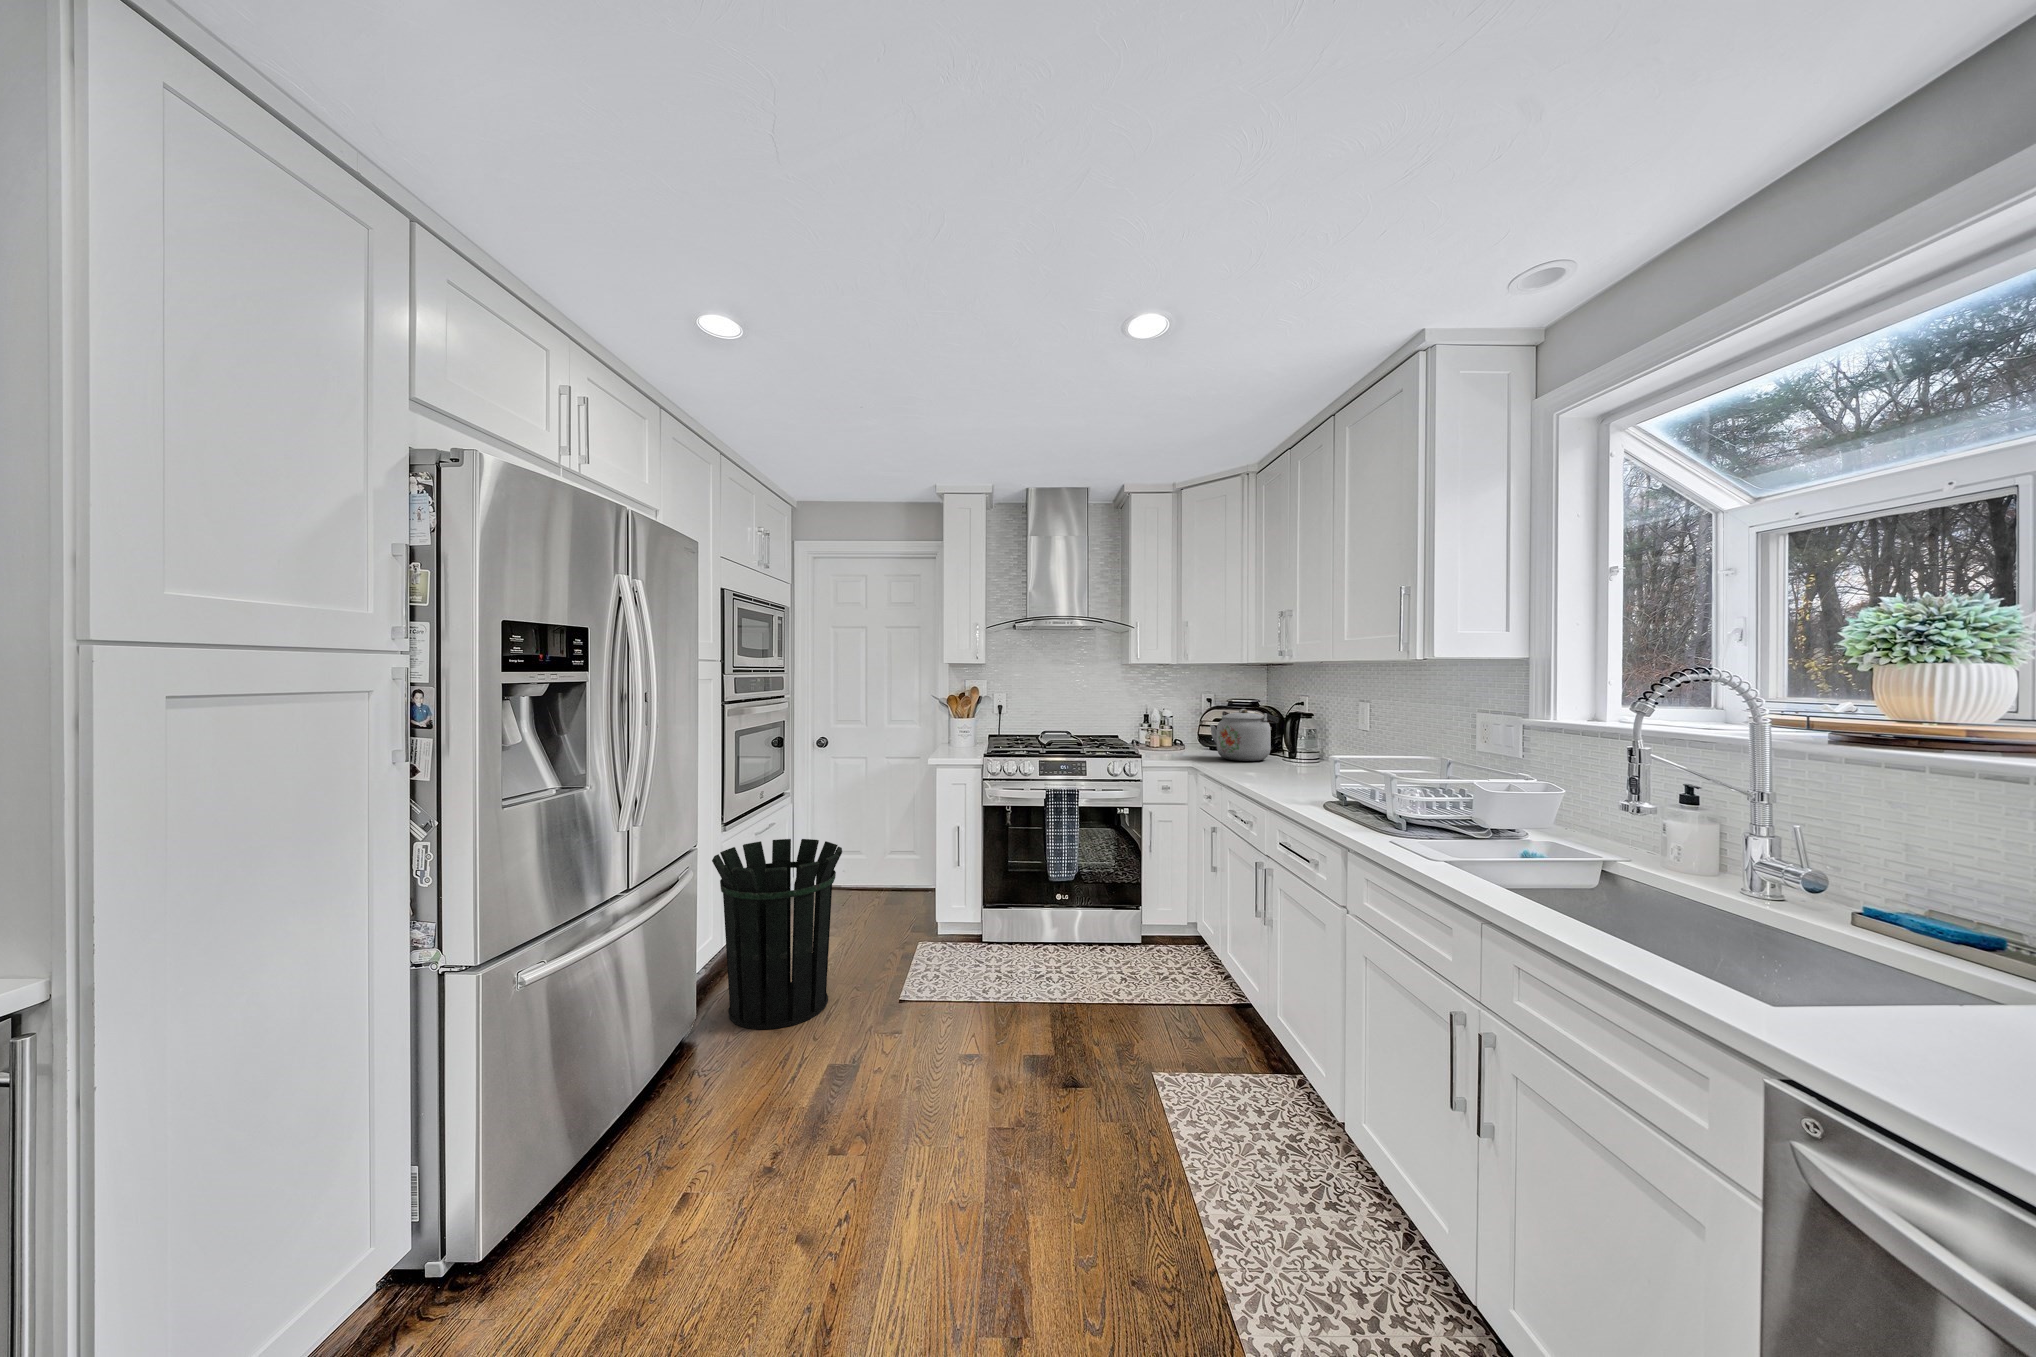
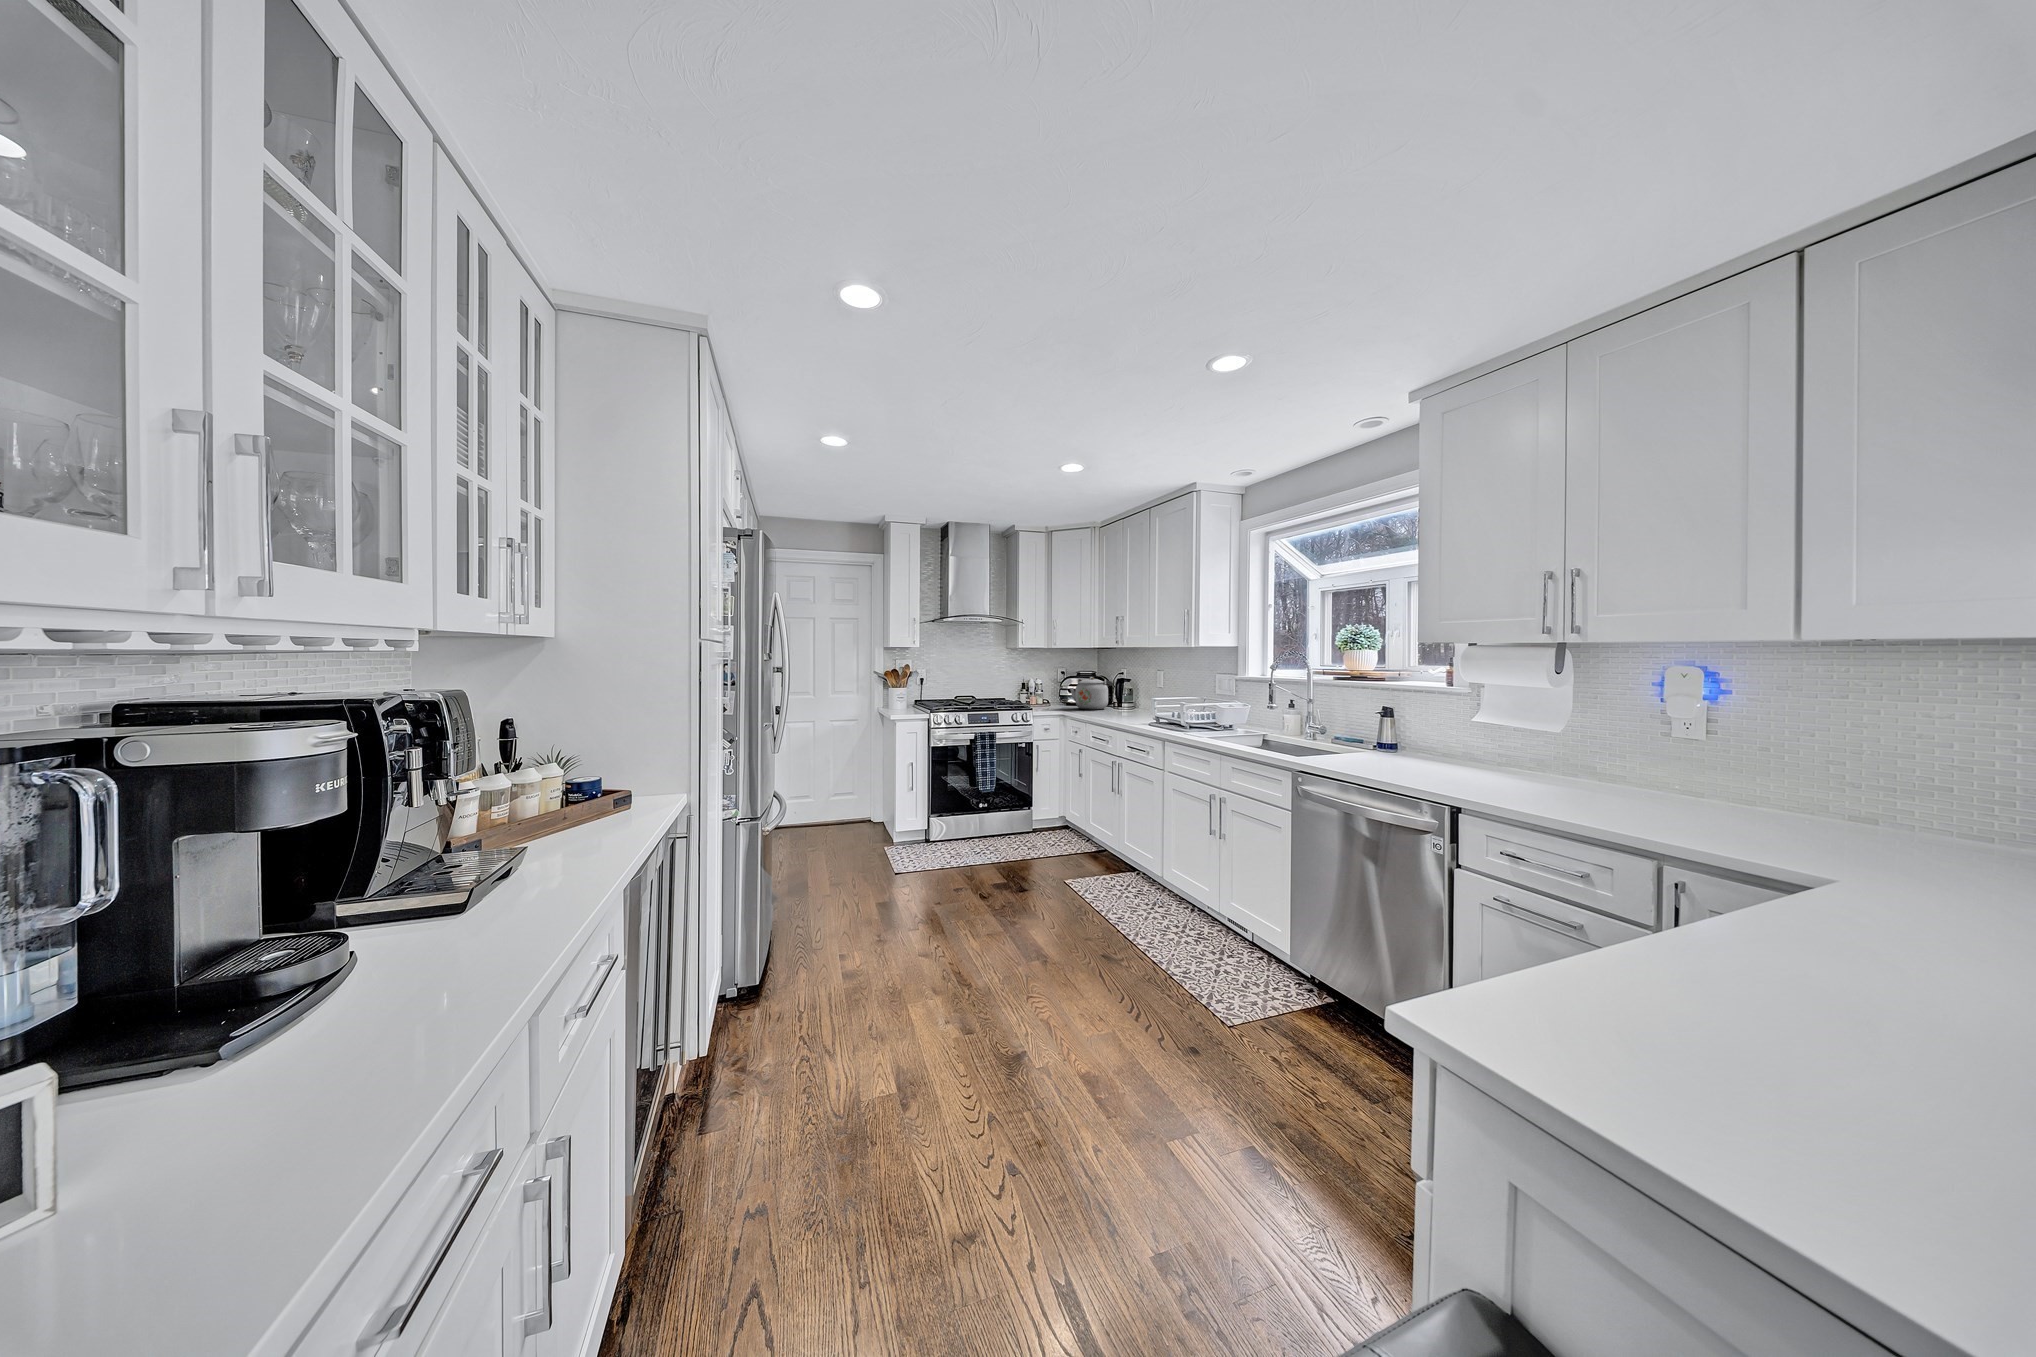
waste bin: present [712,839,842,1029] -> none [782,769,865,883]

